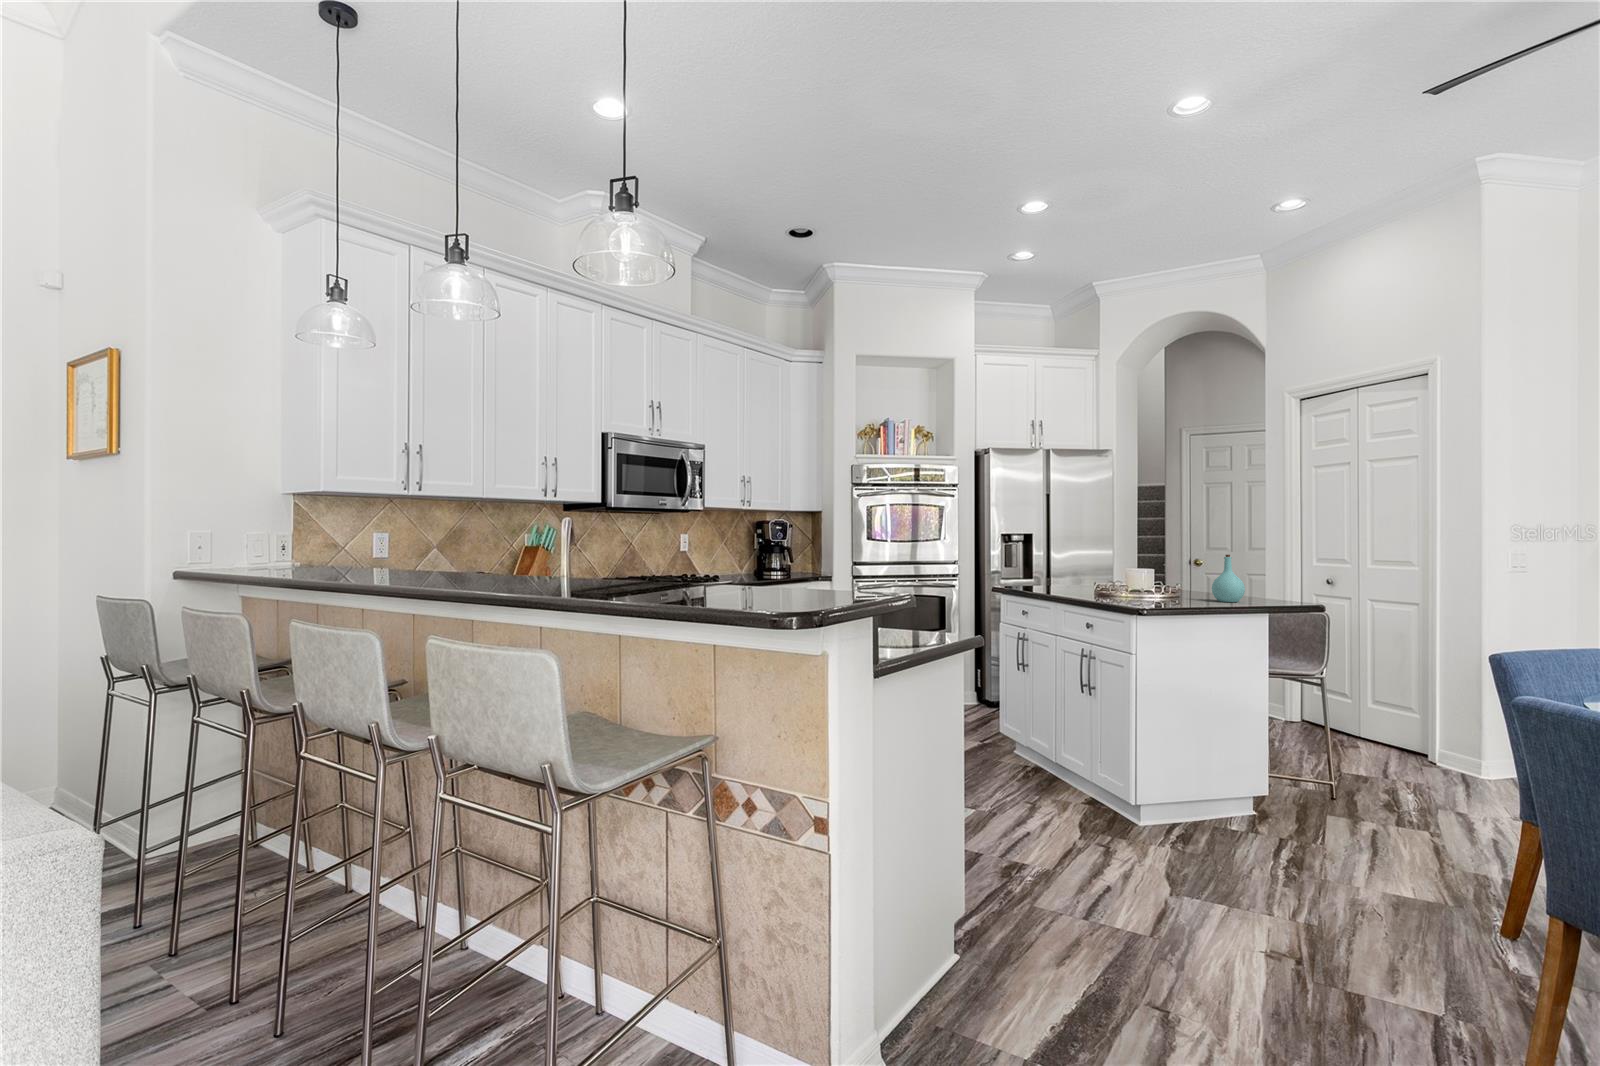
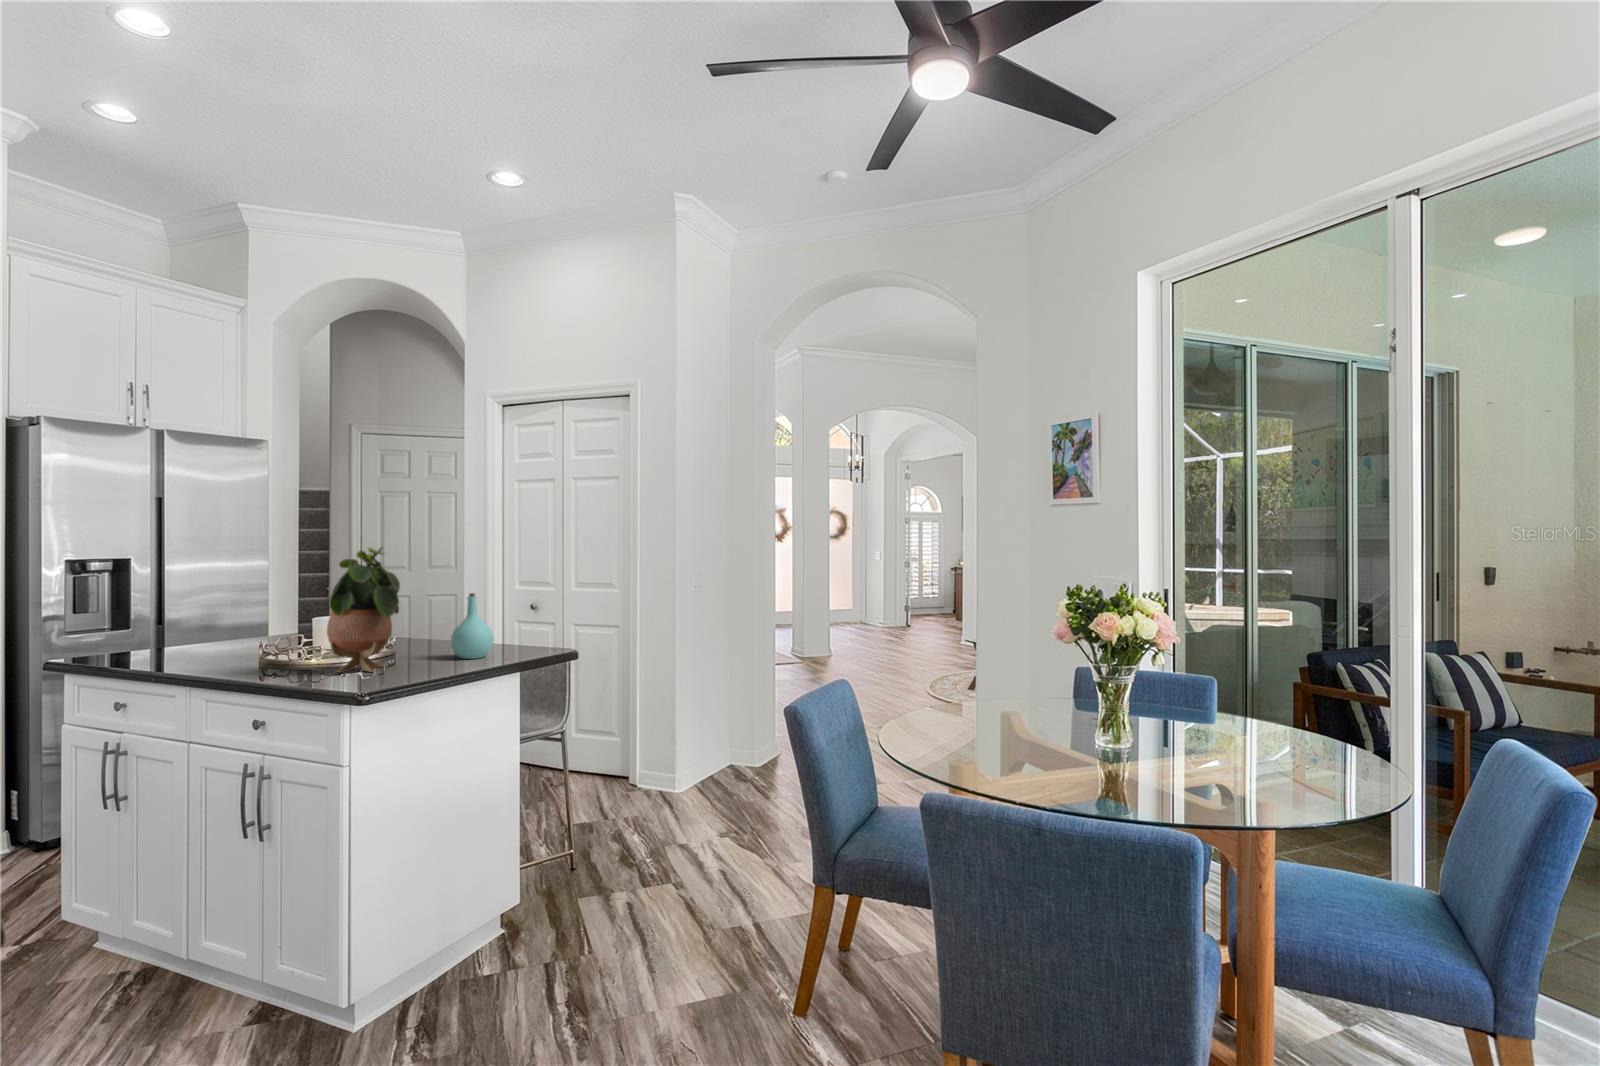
potted plant: none [1127,519,1173,602] -> present [327,547,400,673]

